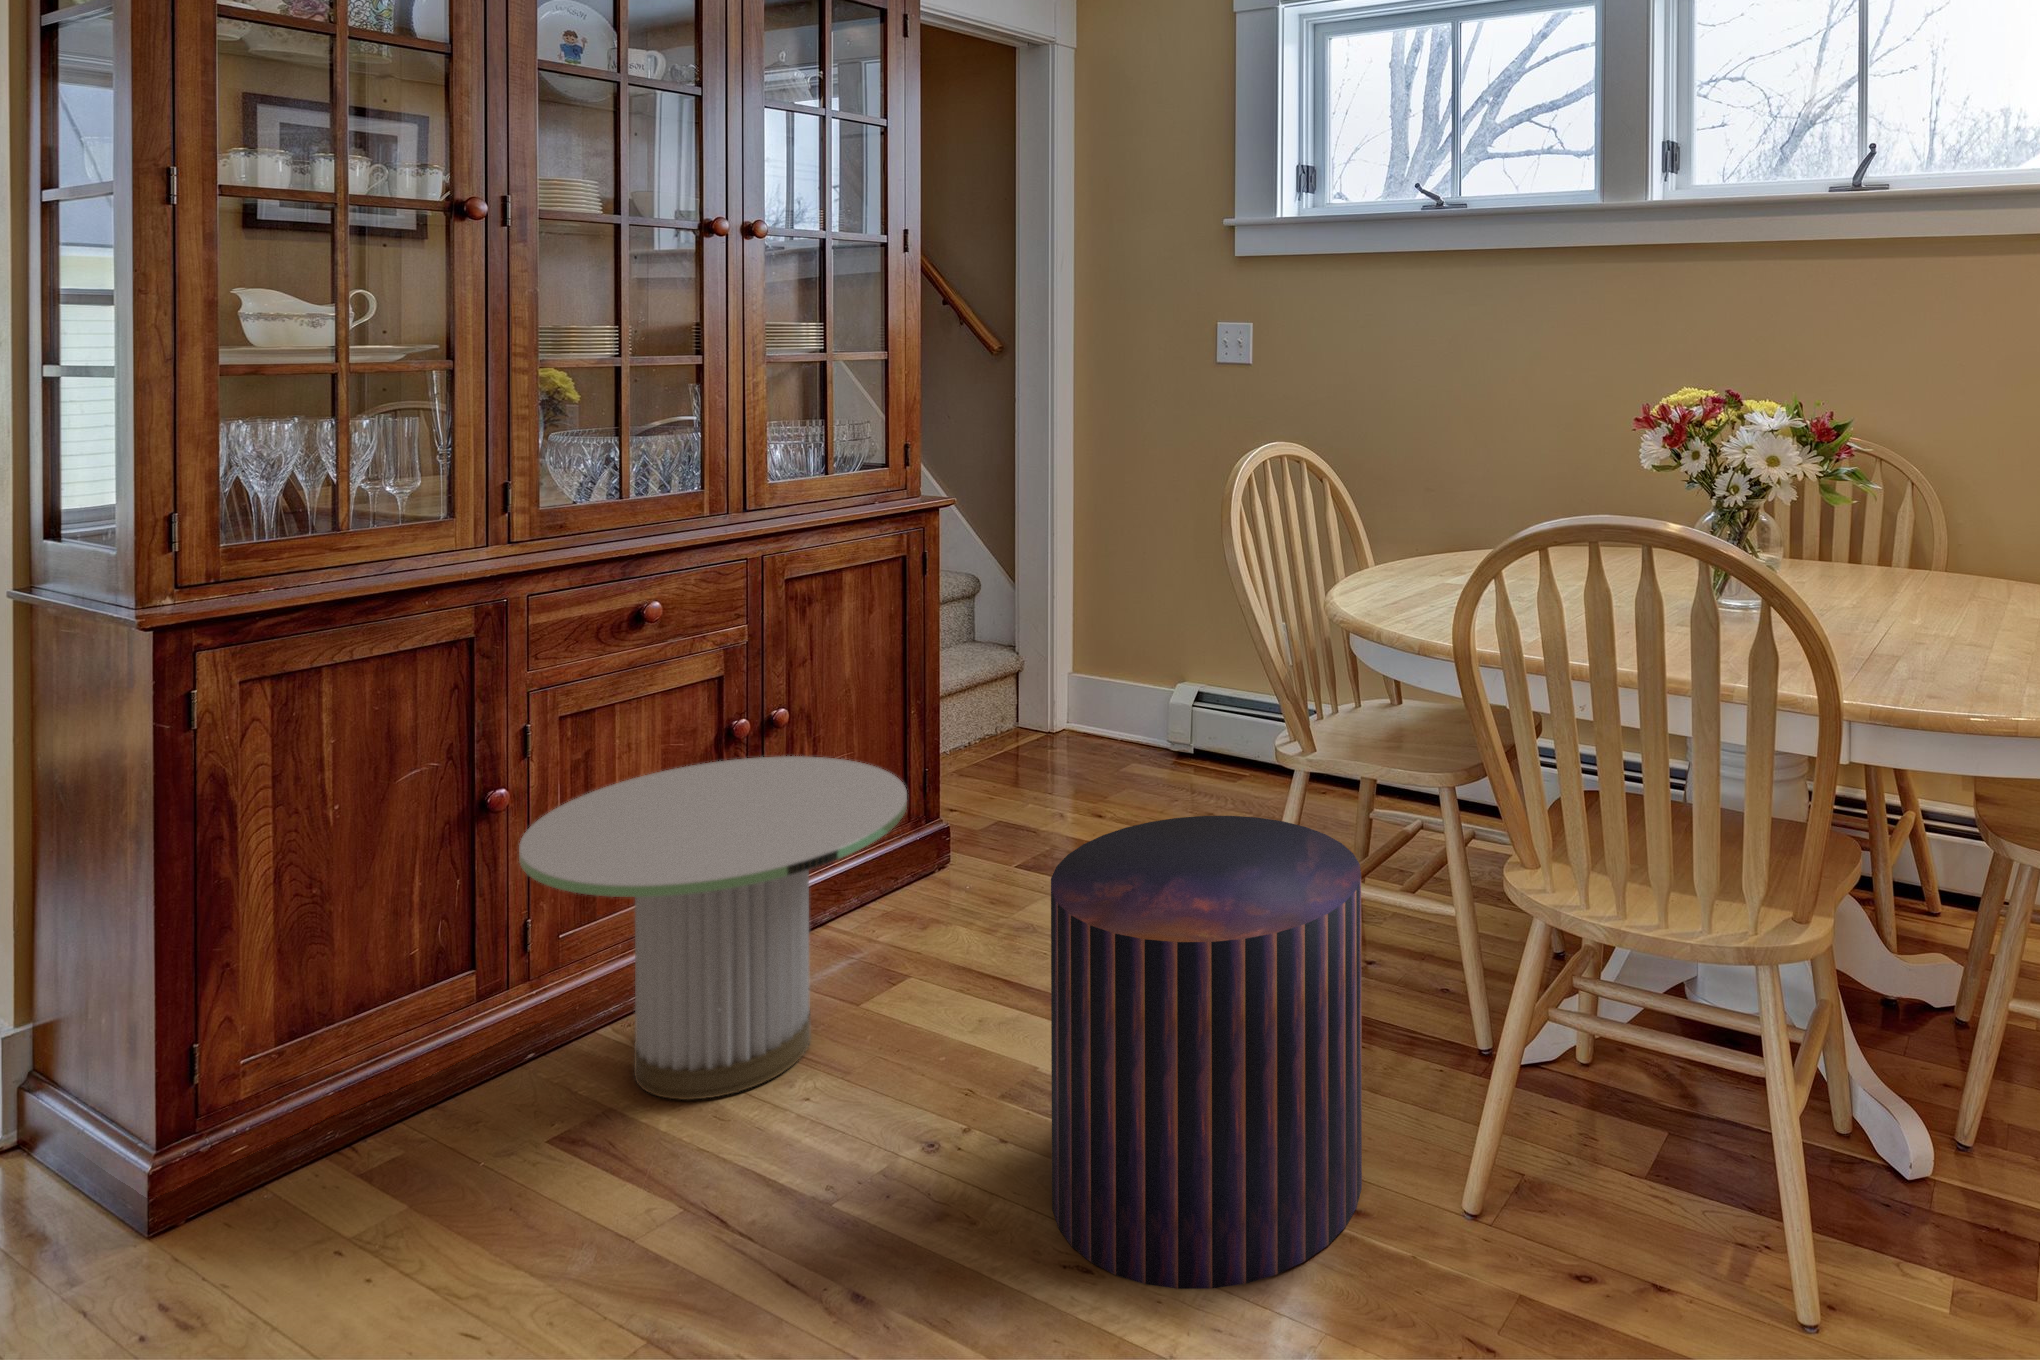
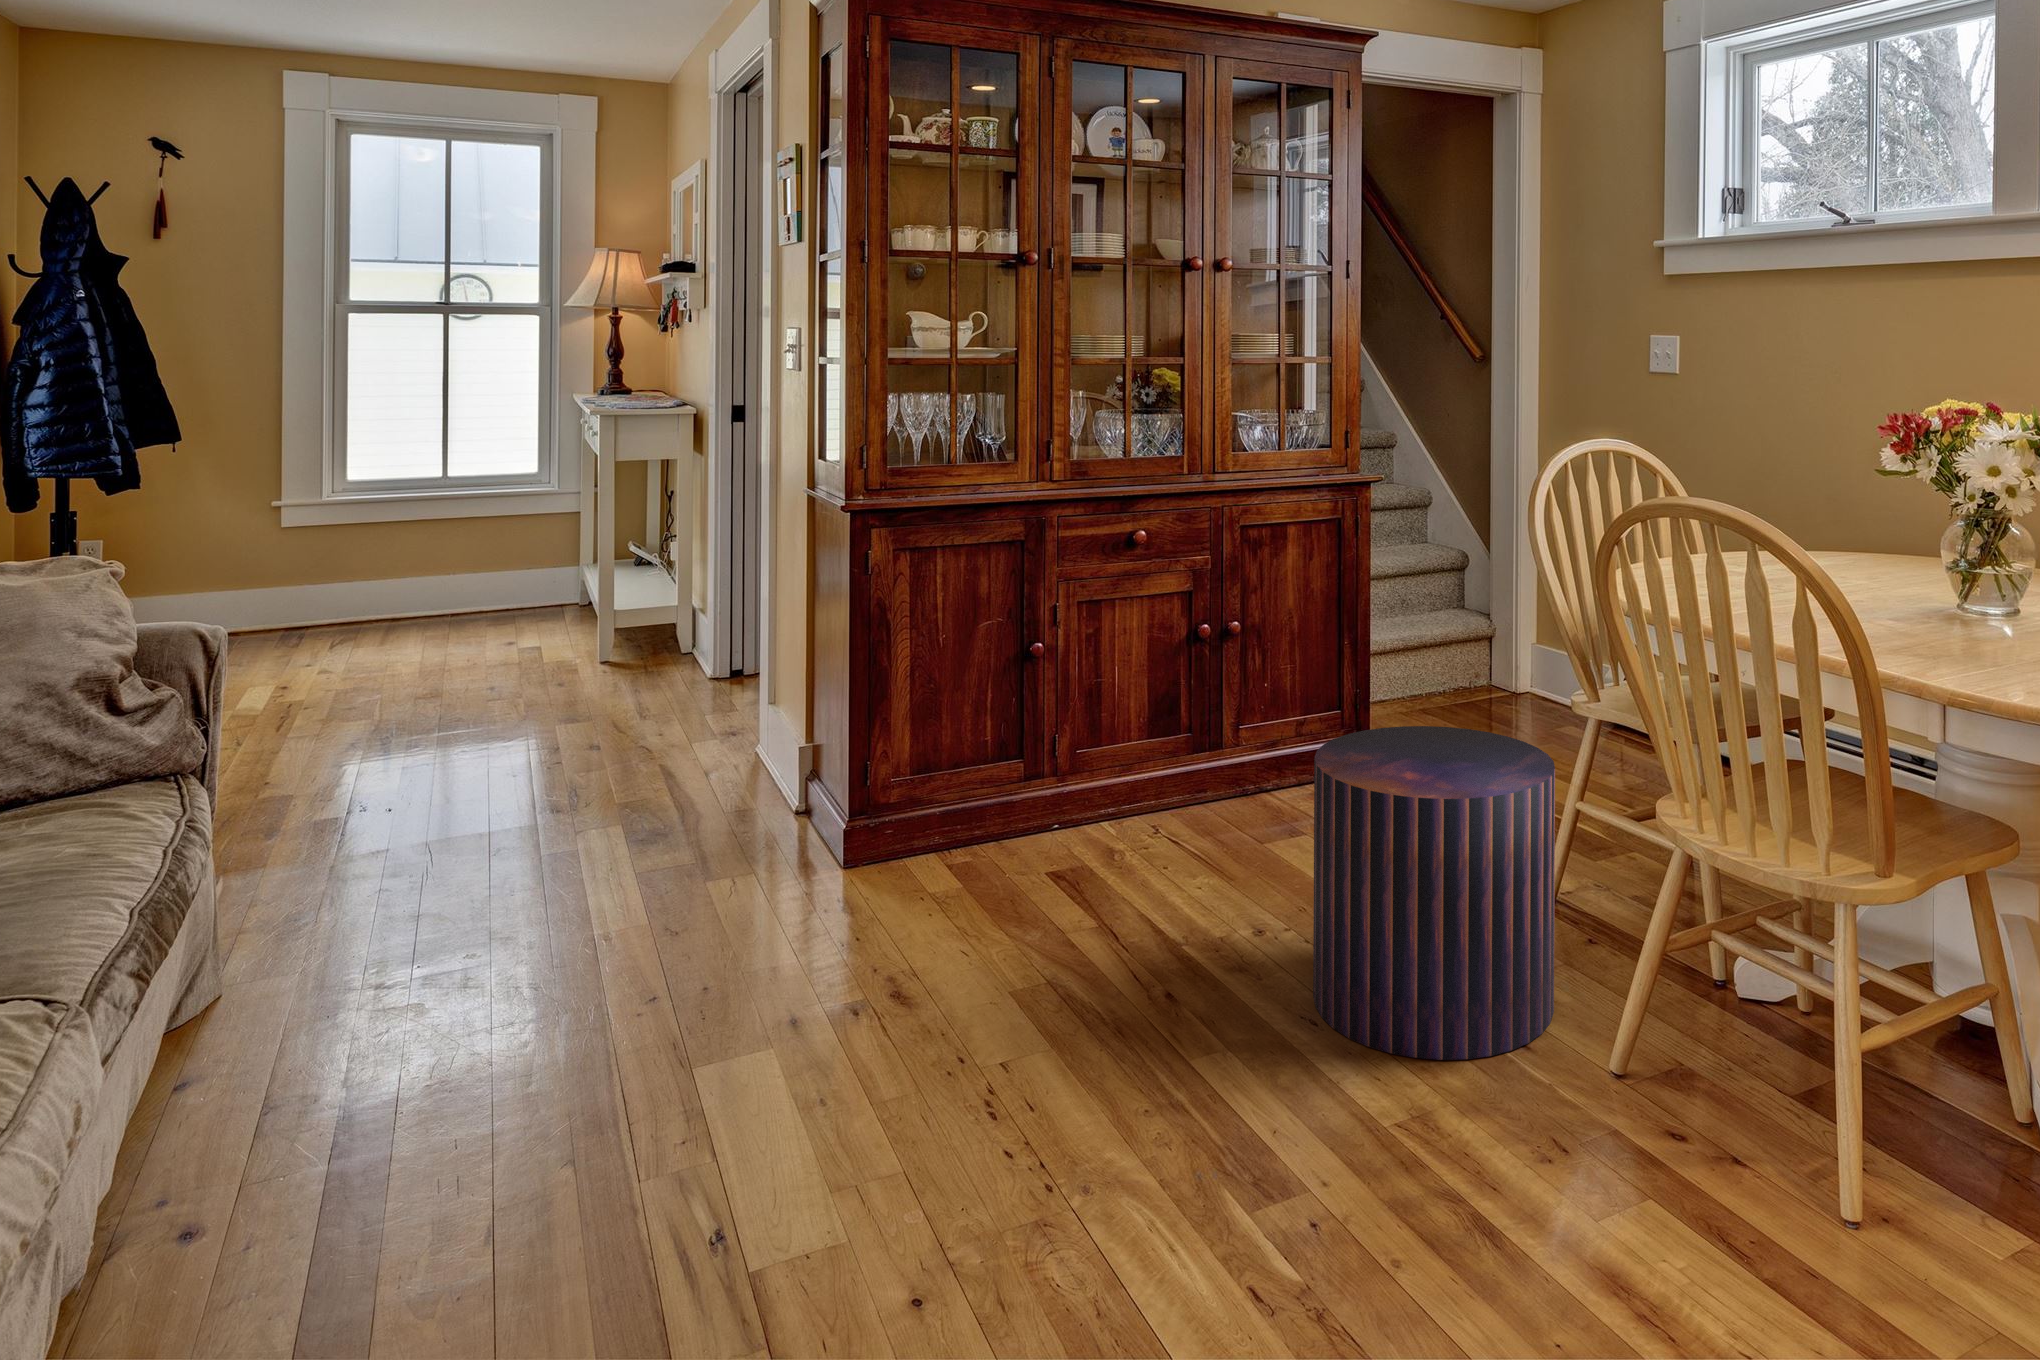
side table: present [519,756,907,1100] -> none [1037,653,1289,875]

